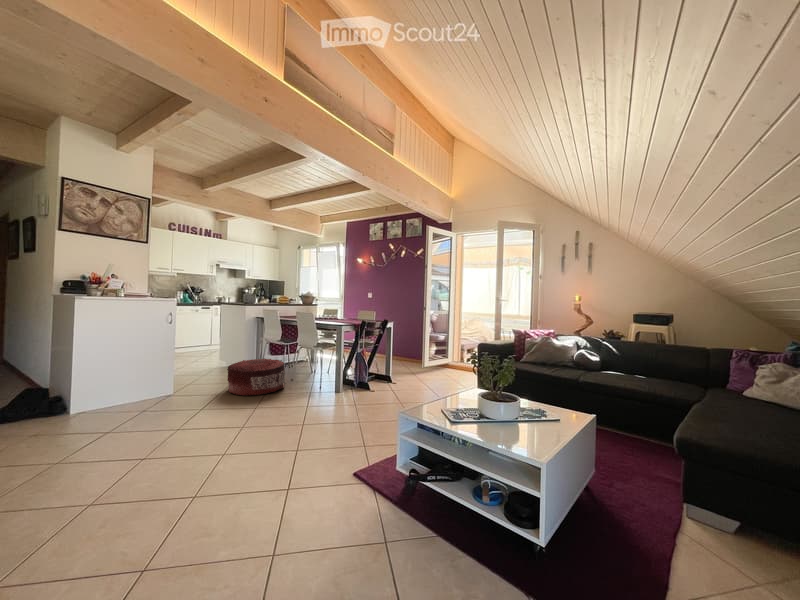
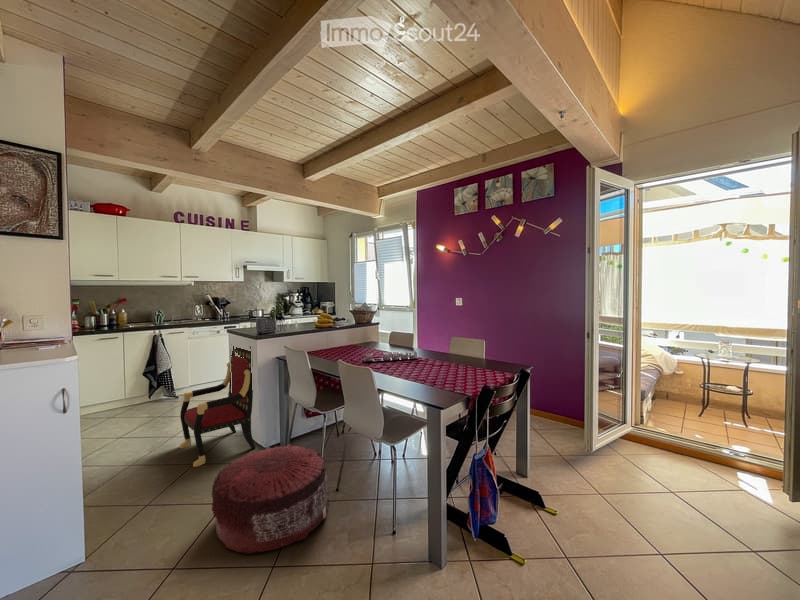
armchair: none [187,306,238,377] -> present [180,346,255,467]

